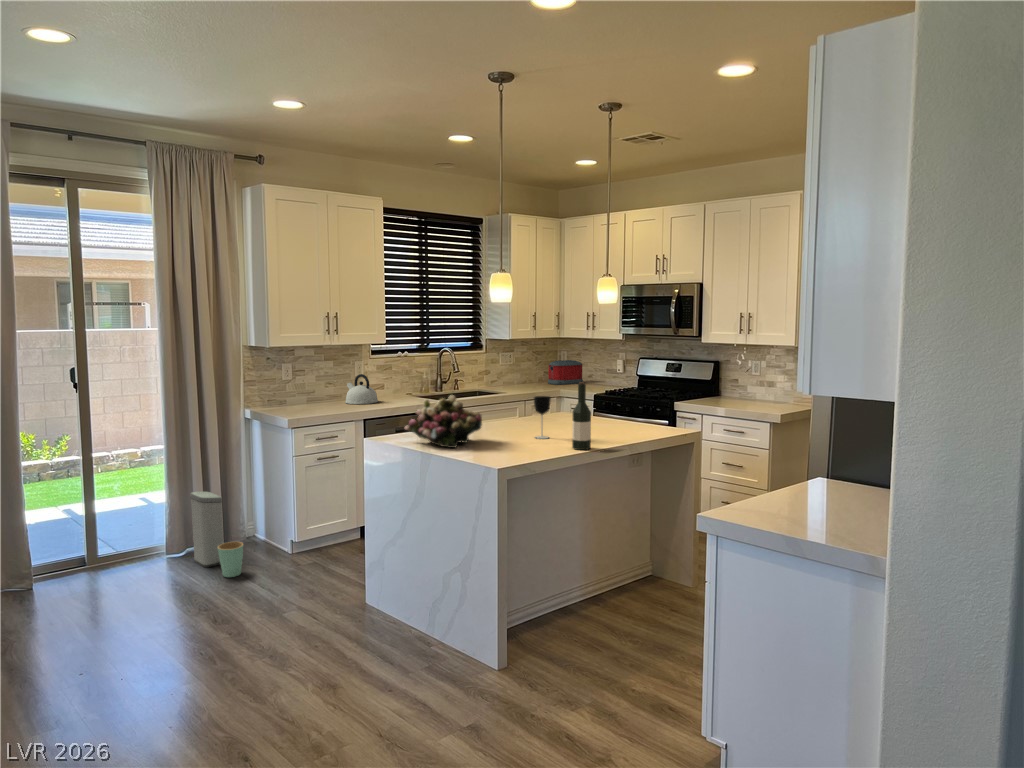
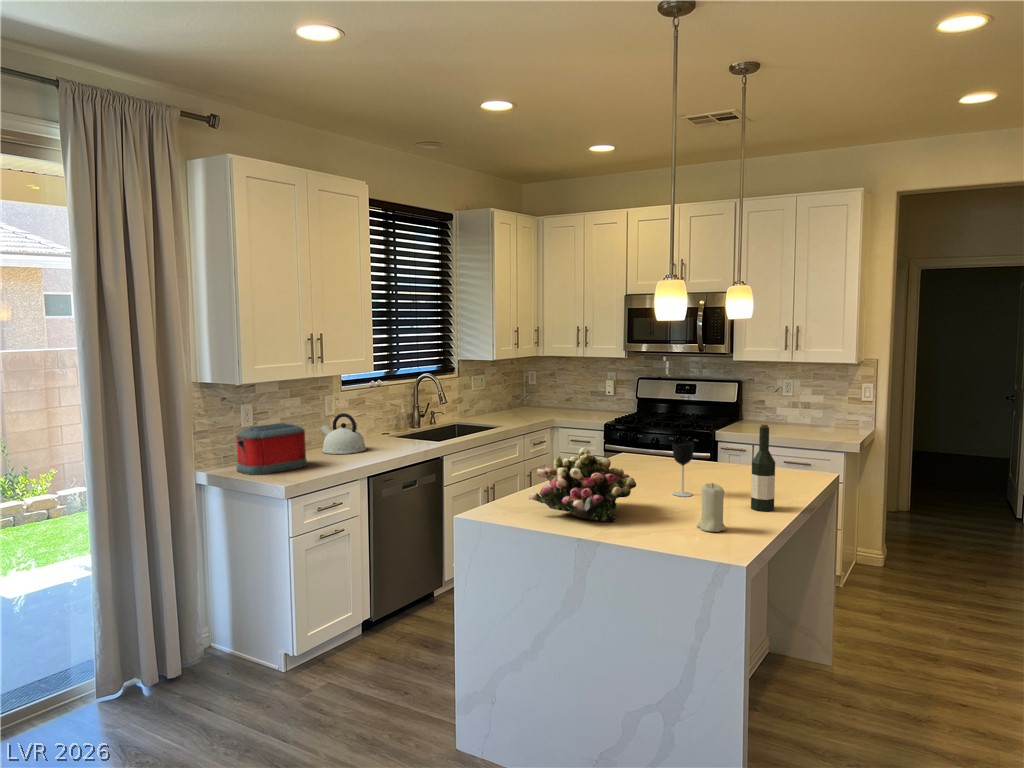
toaster: present [548,360,583,385] -> present [236,423,307,475]
candle: none [504,421,524,457] -> present [696,483,726,532]
trash can: present [190,492,243,577] -> none [140,599,238,725]

